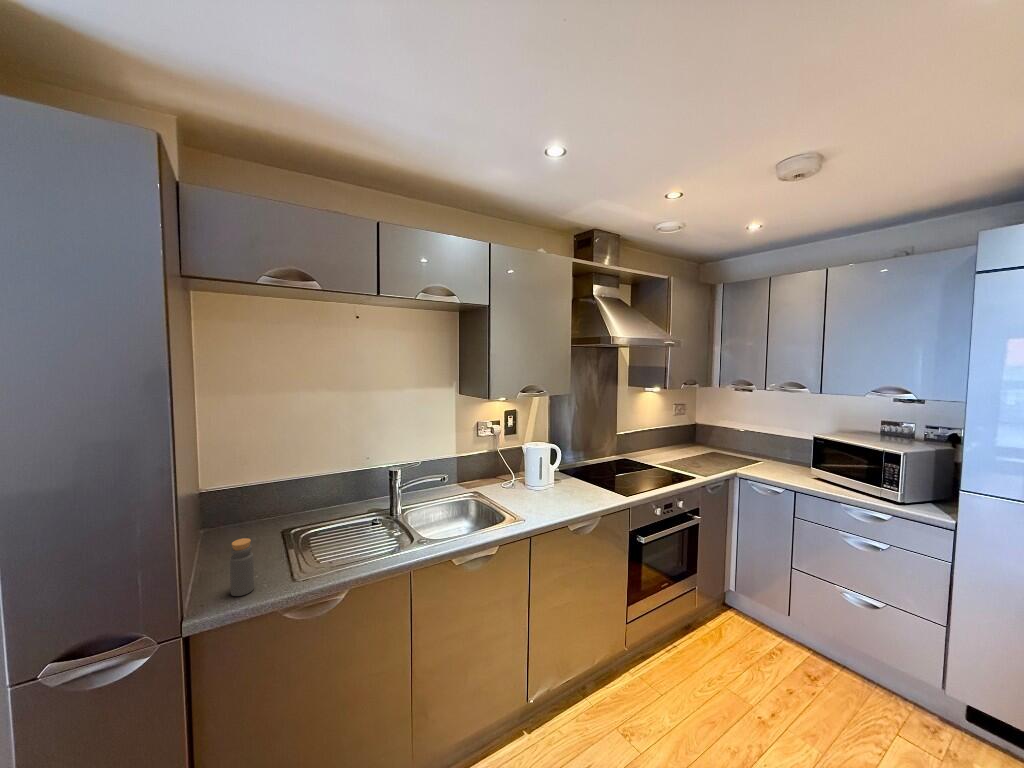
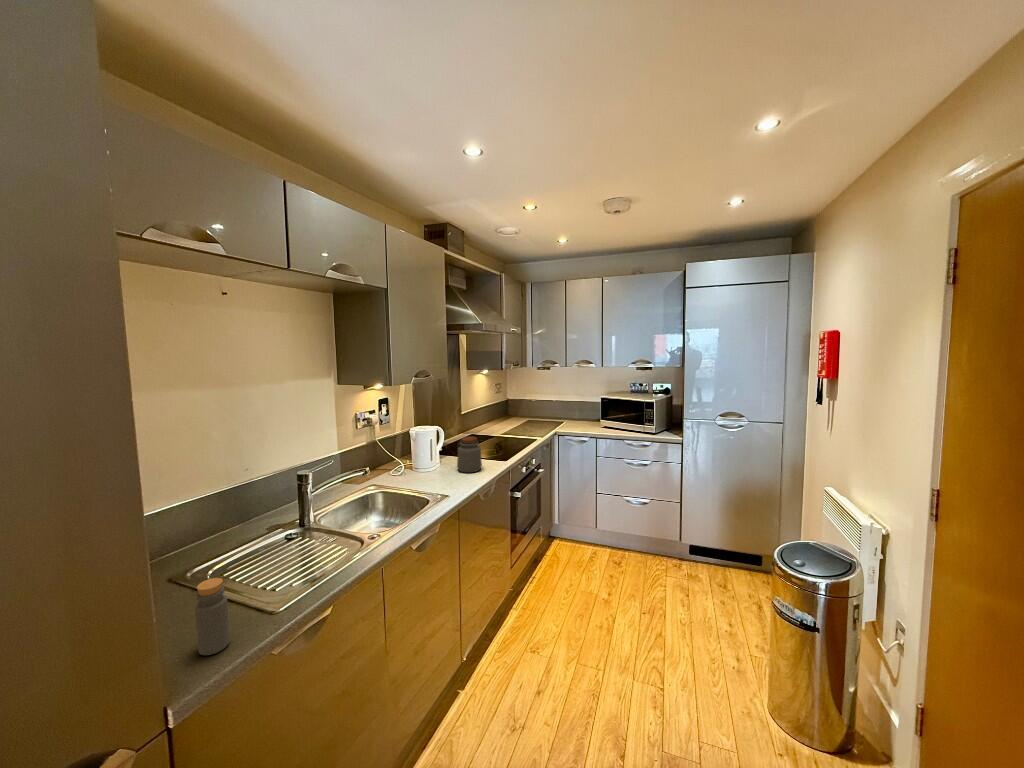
jar: none [565,460,593,501] -> present [457,436,482,473]

